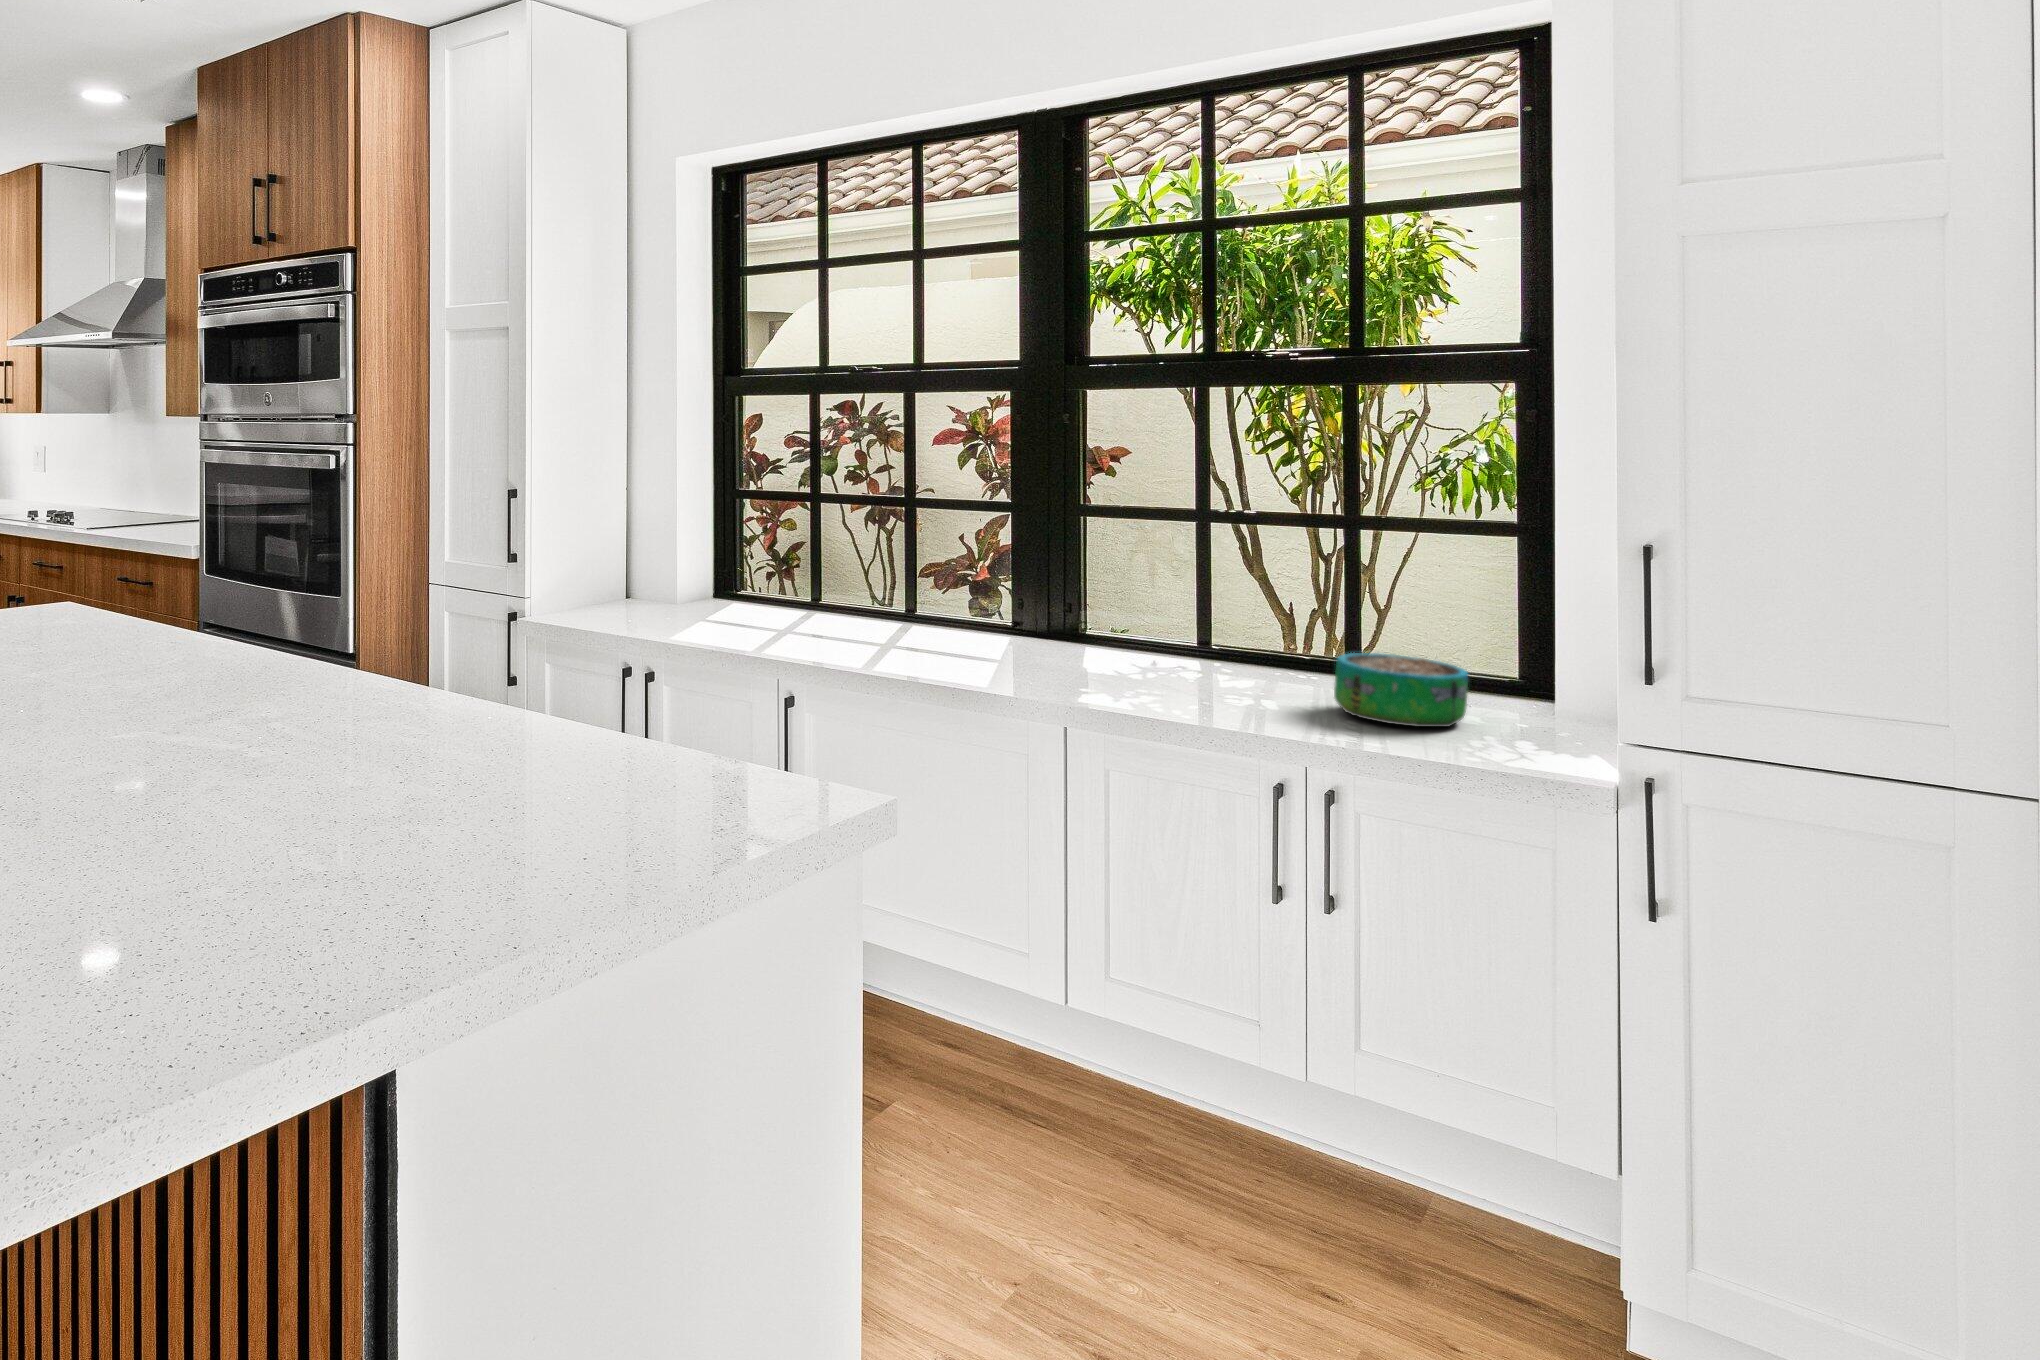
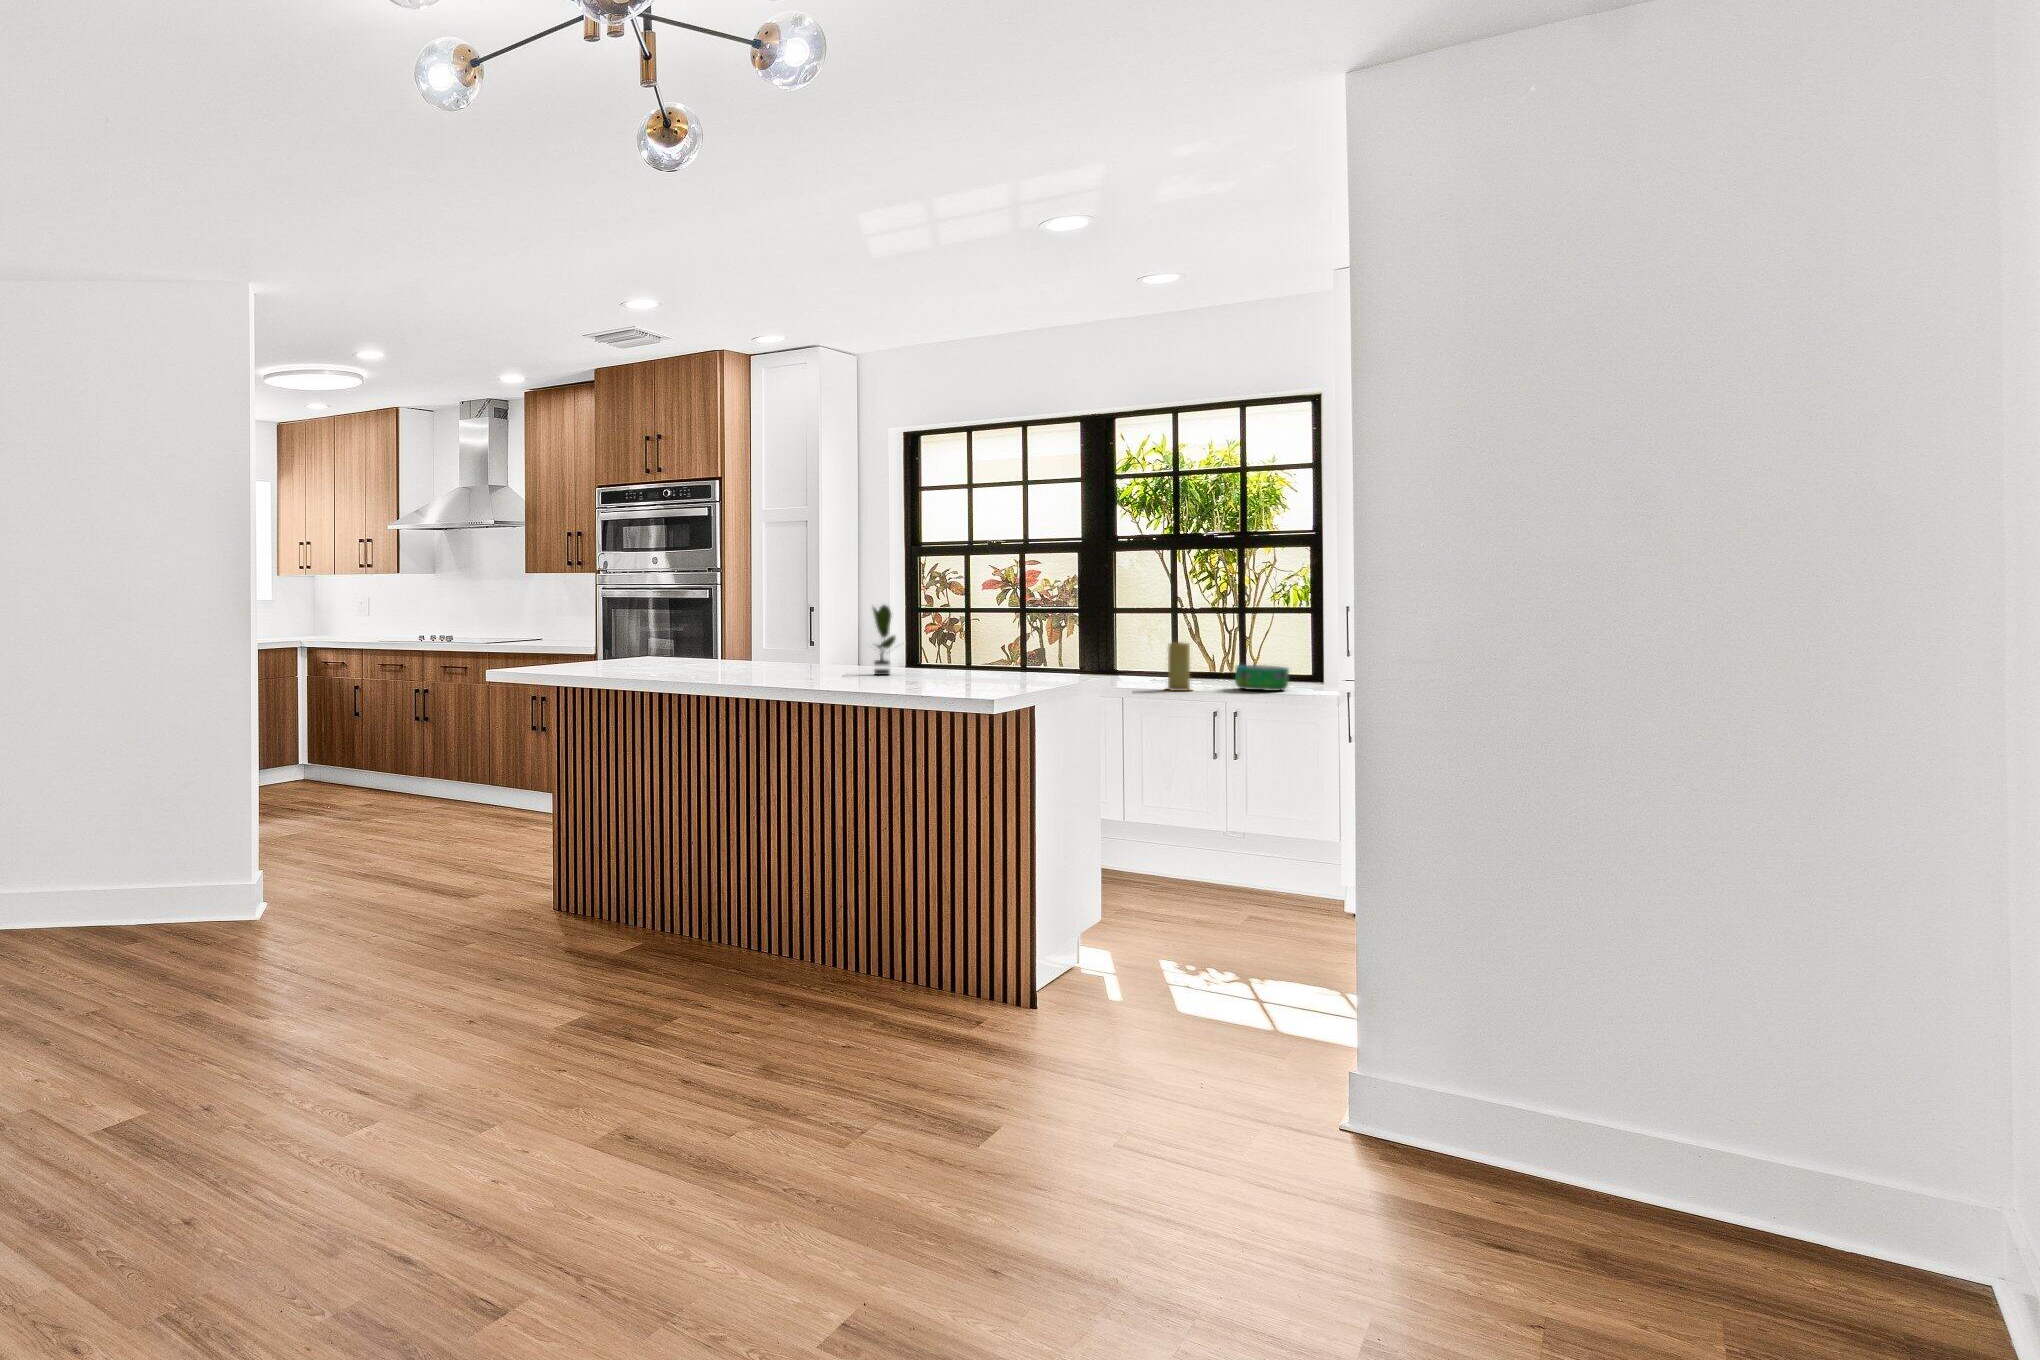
potted plant: none [622,483,695,615] -> present [872,605,895,675]
candle: none [1166,597,1235,713] -> present [1167,642,1190,691]

